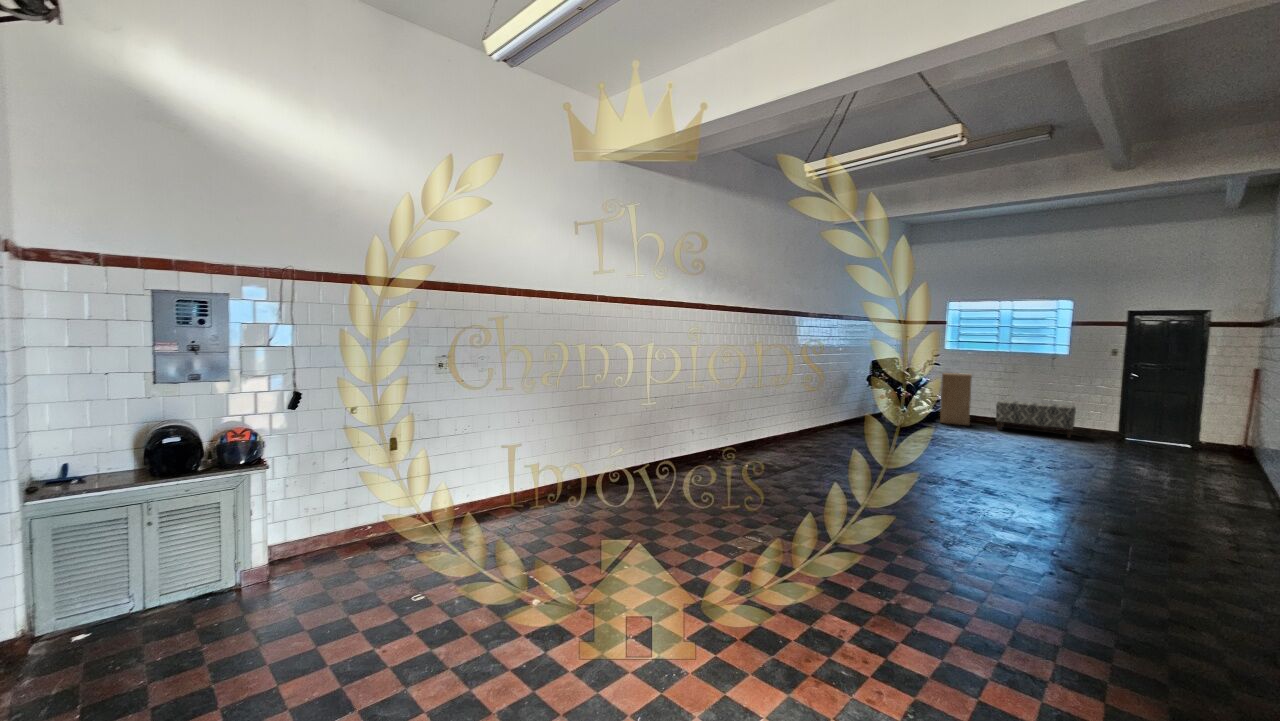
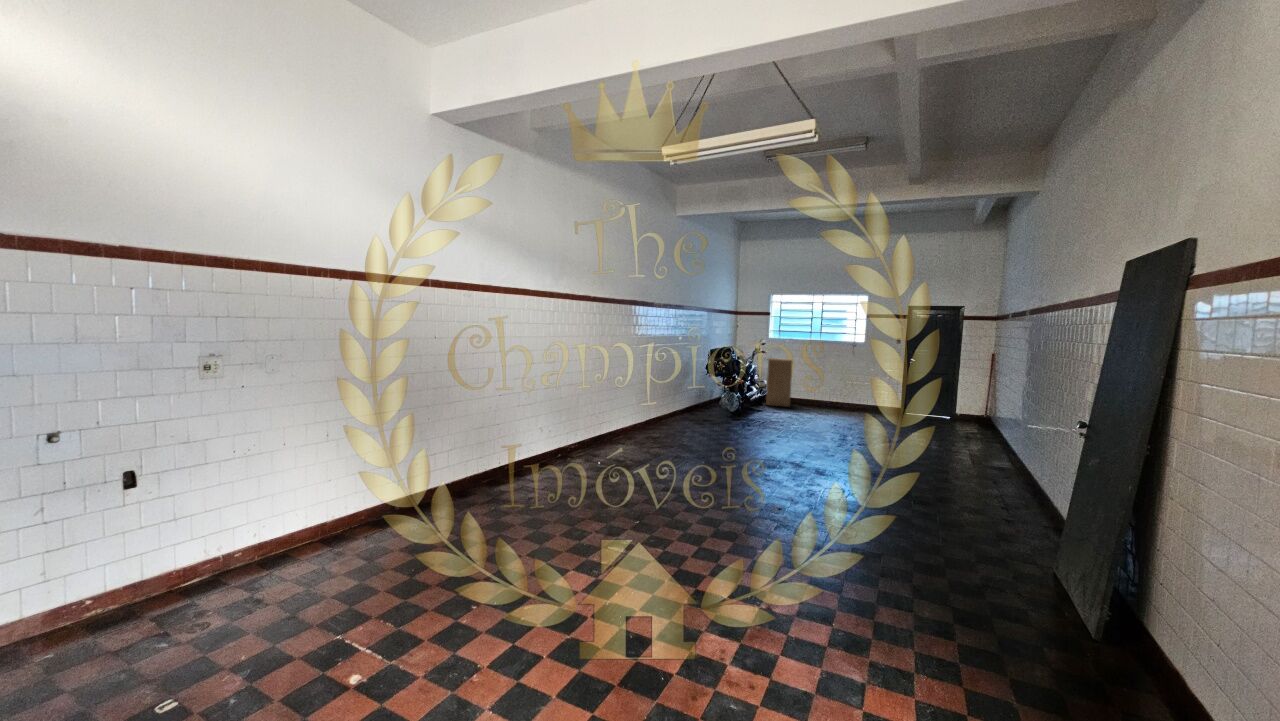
bench: present [996,400,1076,438] -> none [811,383,871,415]

